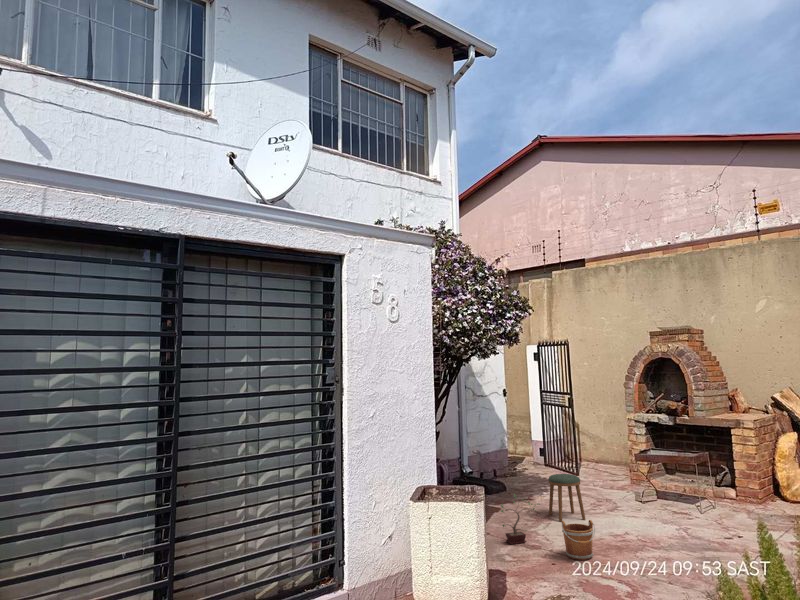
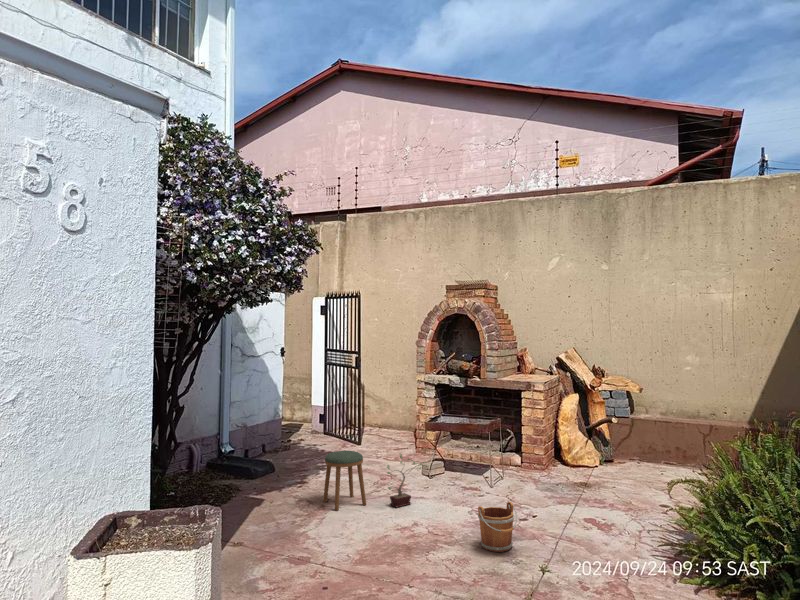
potted plant: present [501,494,540,544] -> present [387,454,426,508]
bucket: present [562,520,595,560] -> present [478,502,517,552]

